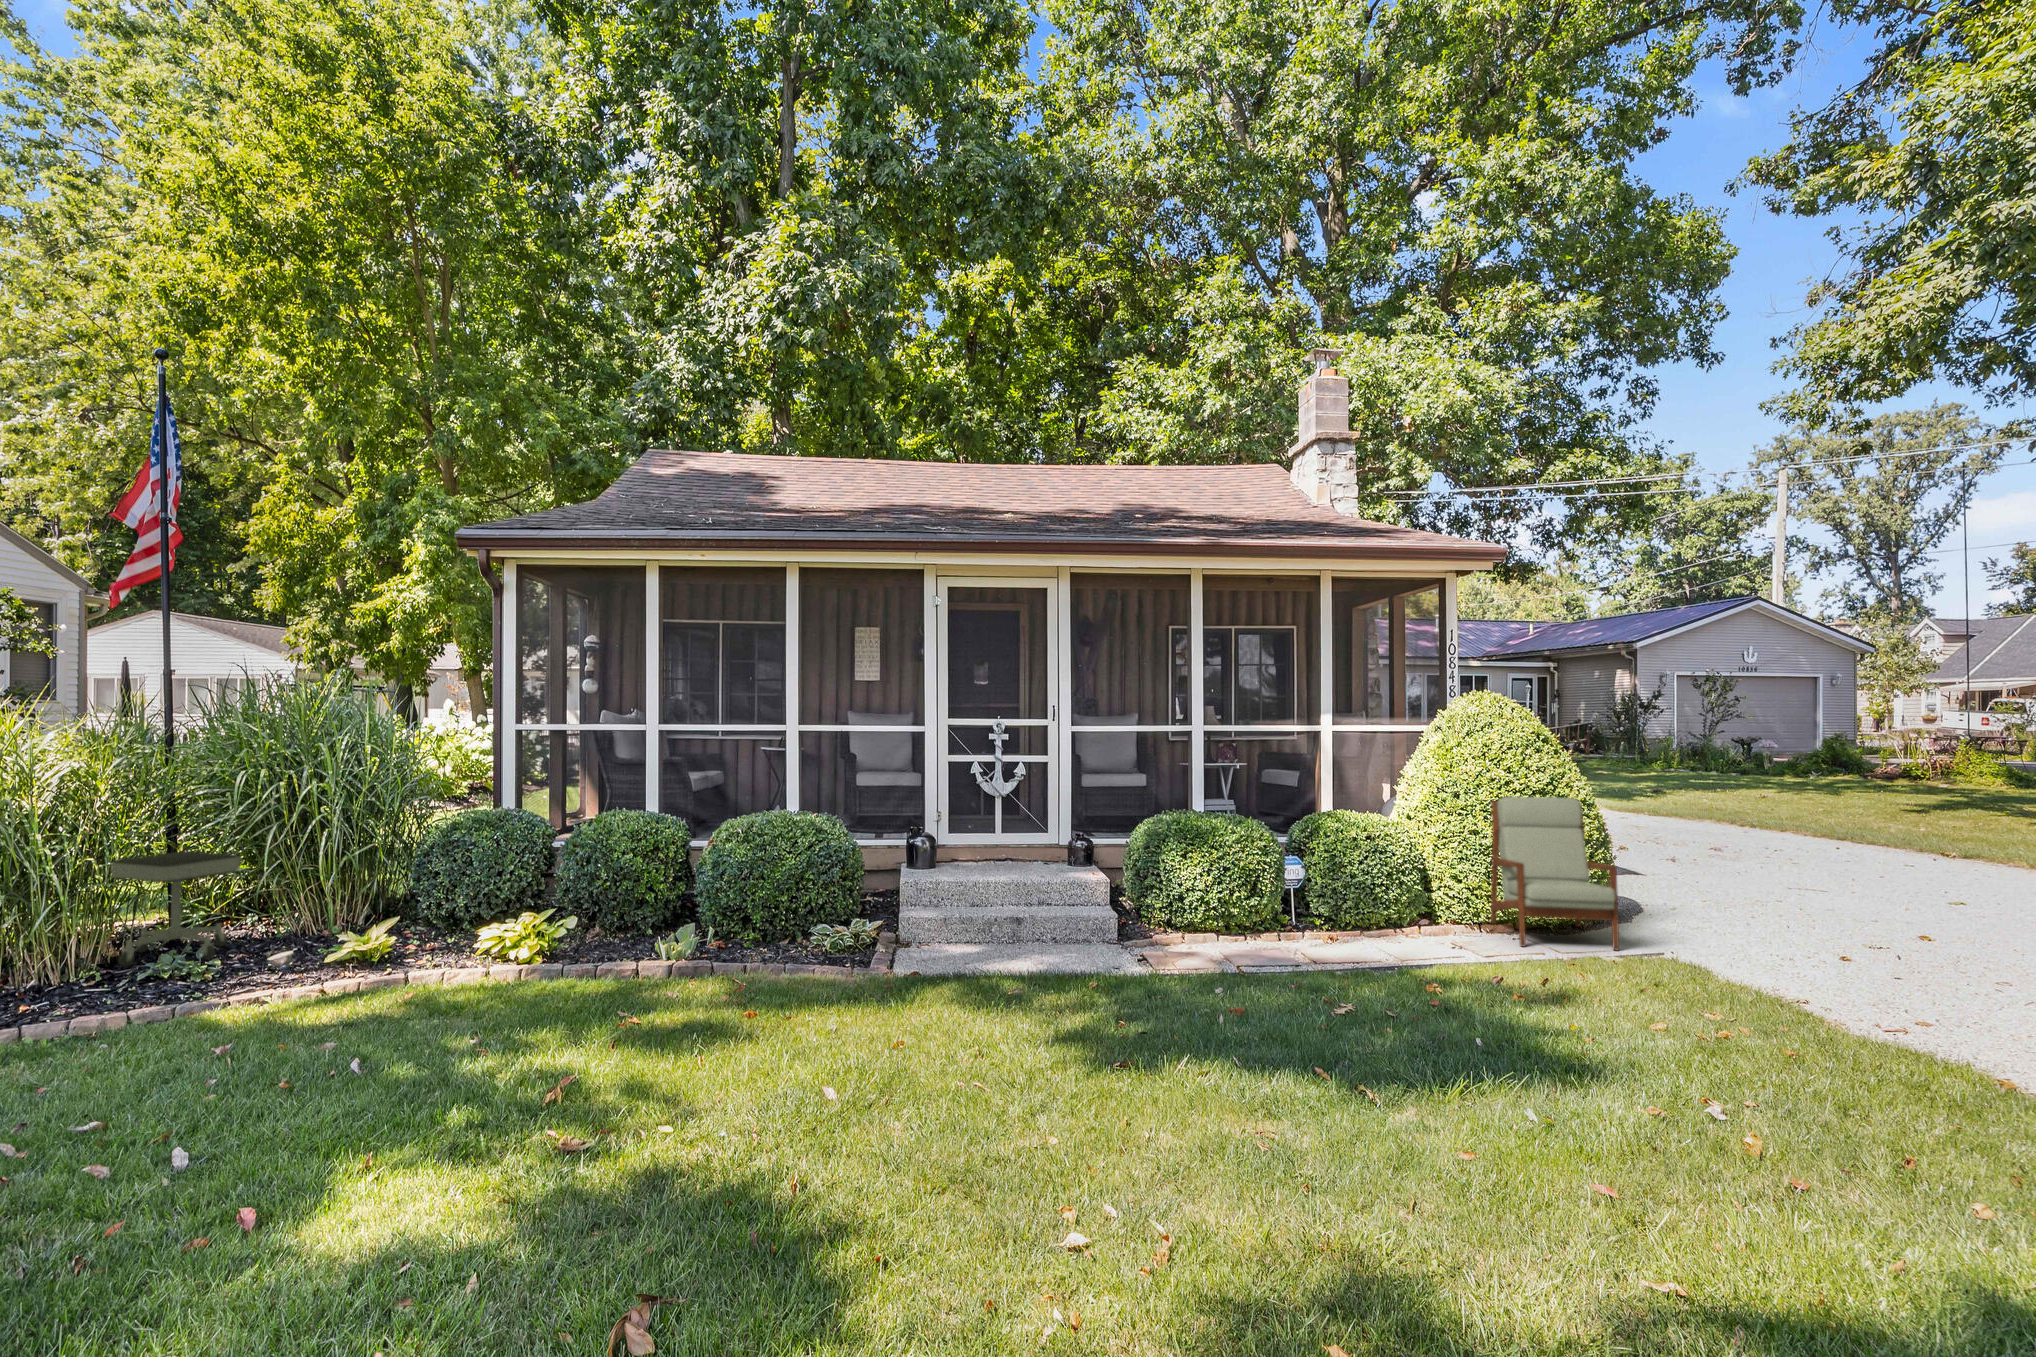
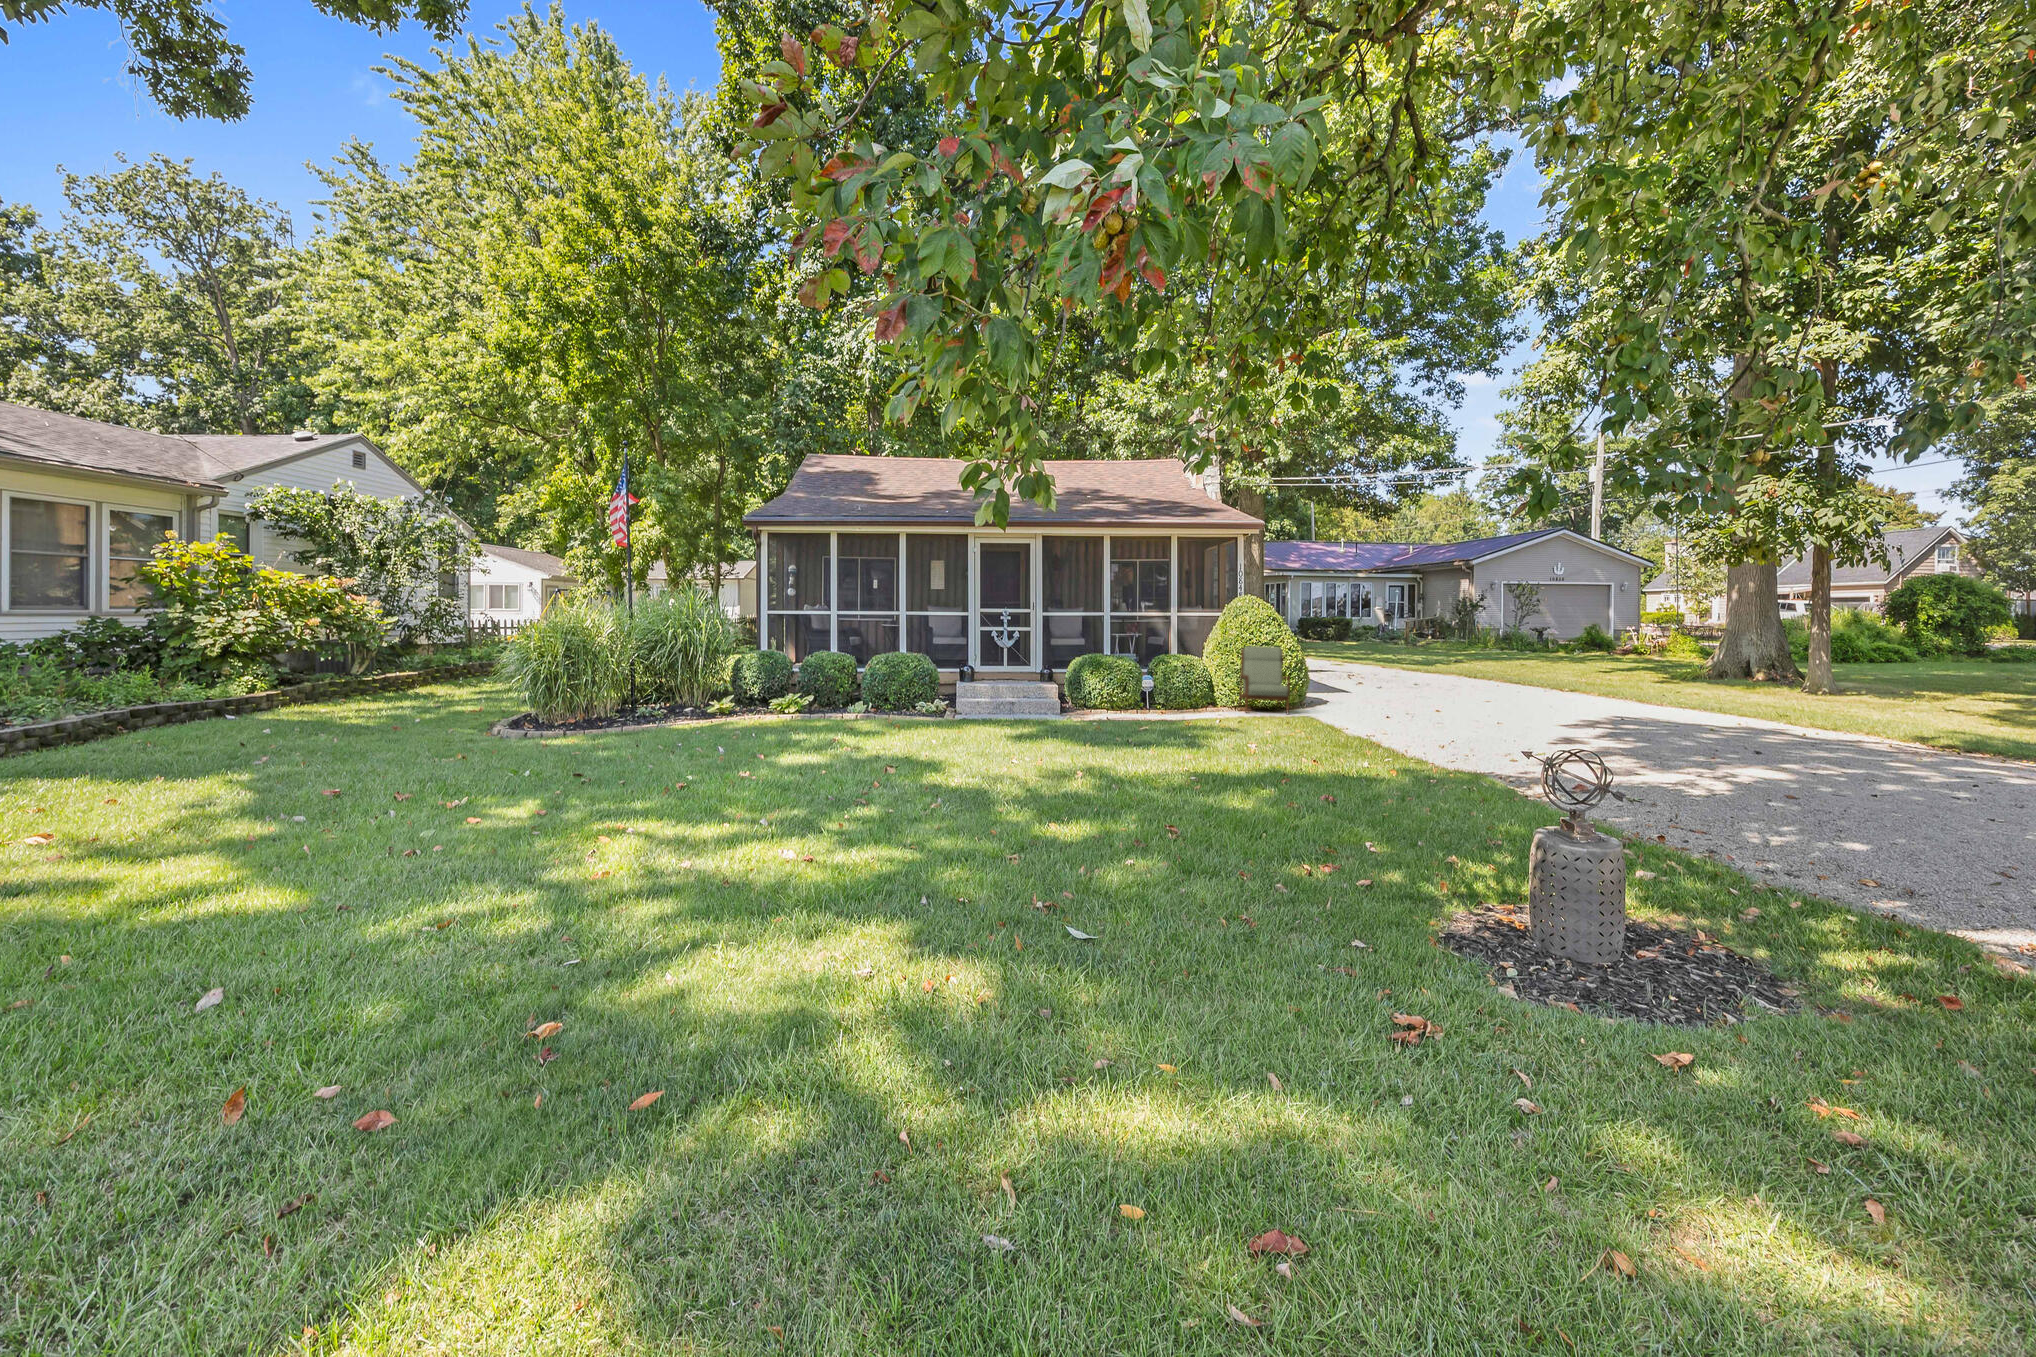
stool: present [111,851,240,966] -> none [611,665,664,713]

